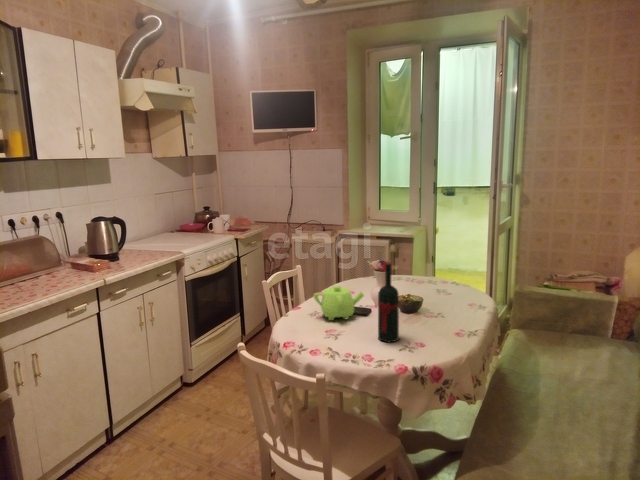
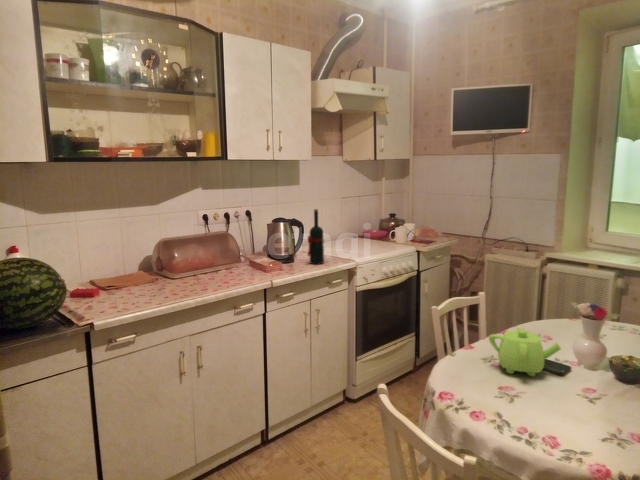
wine bottle: present [378,261,399,342] -> present [308,209,324,264]

